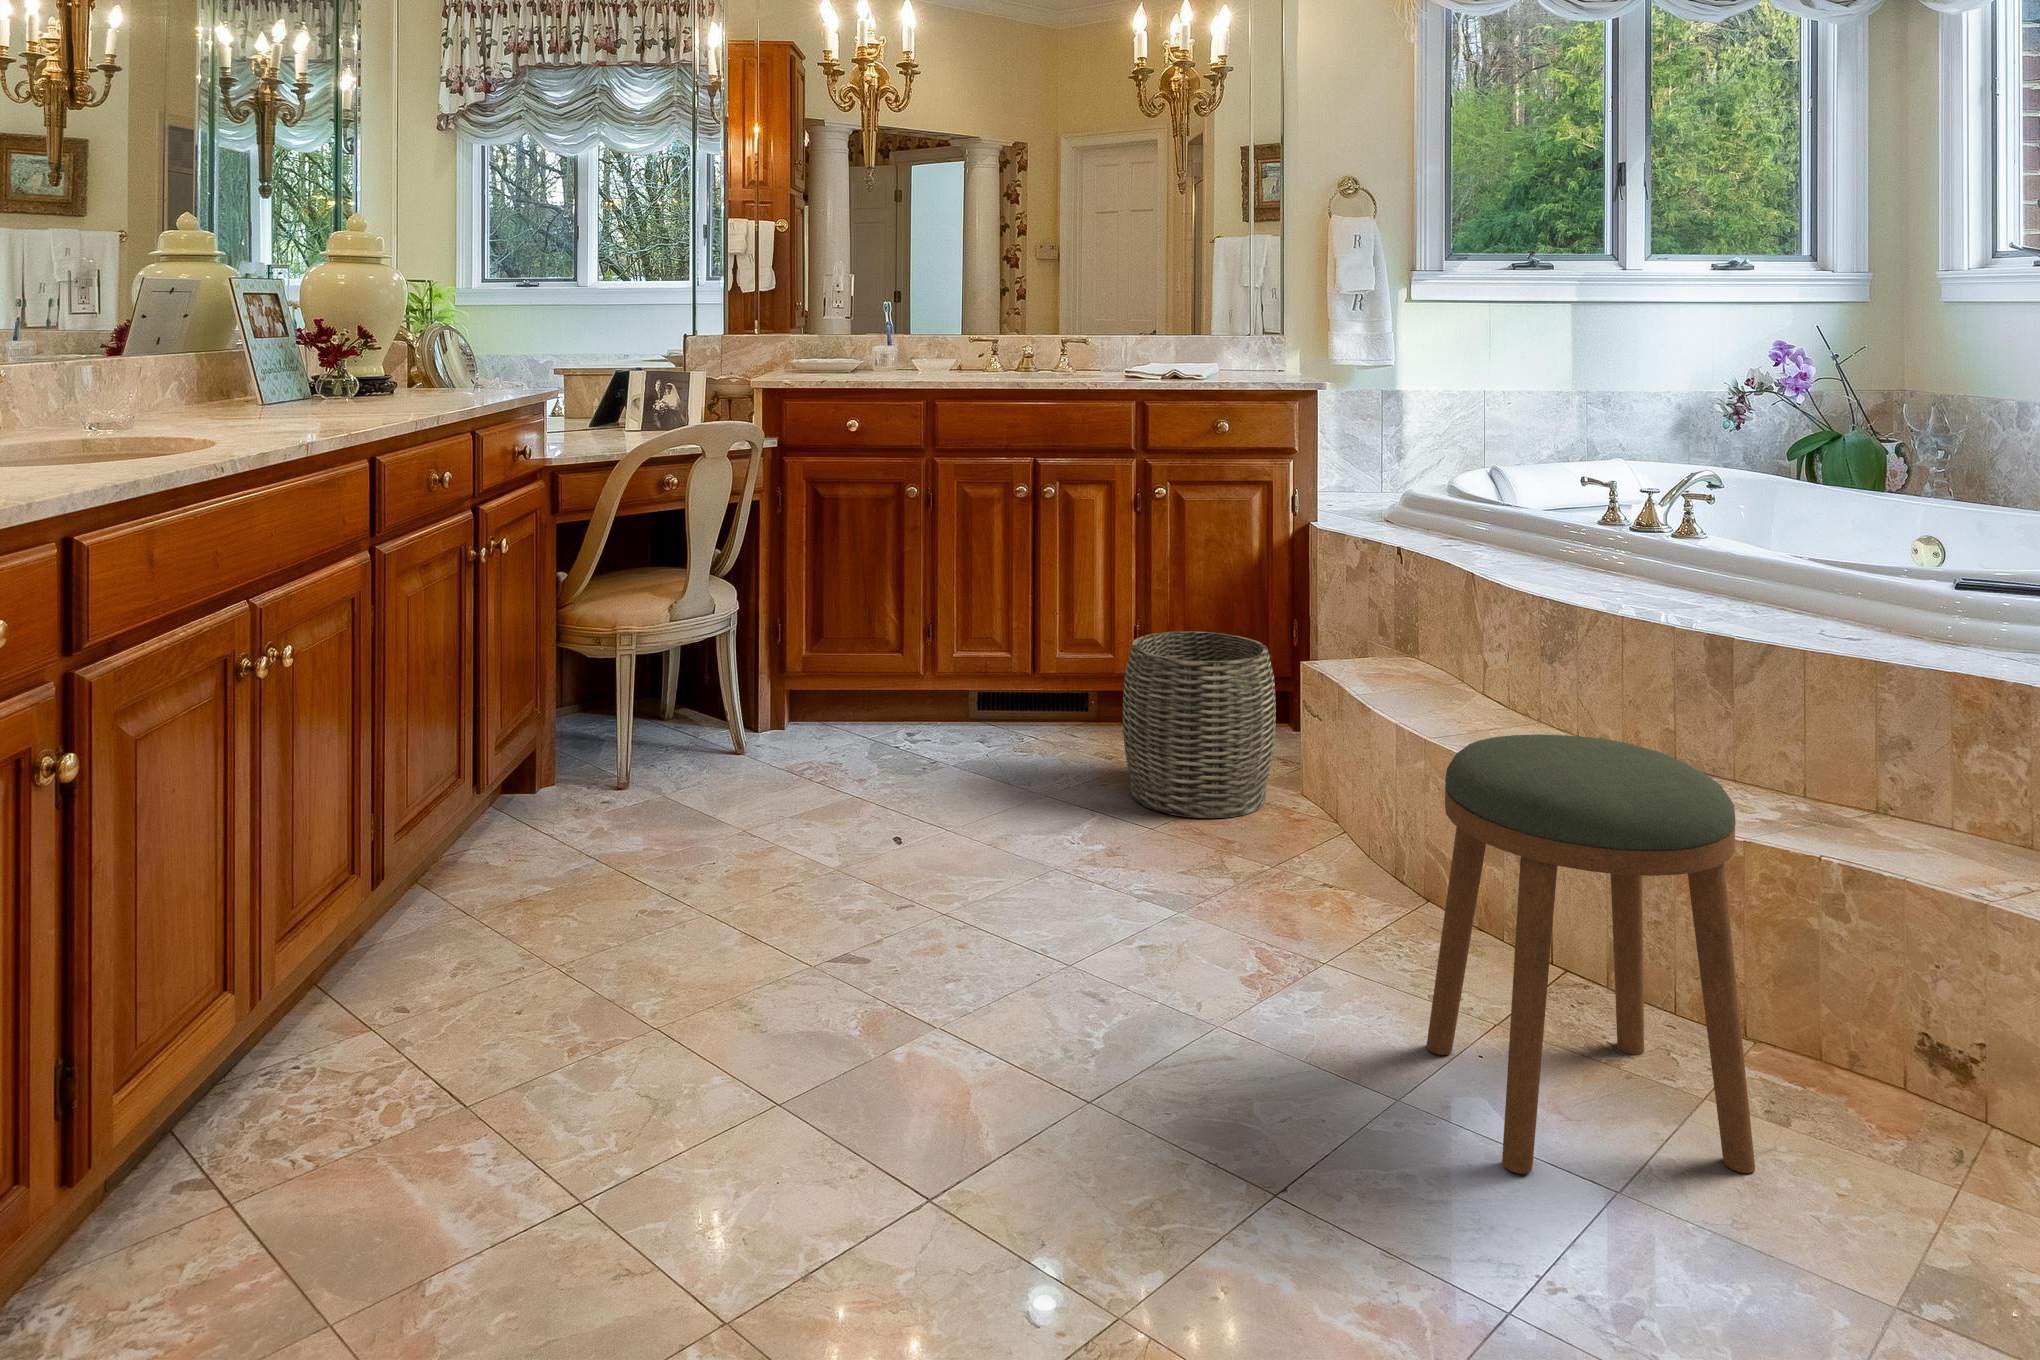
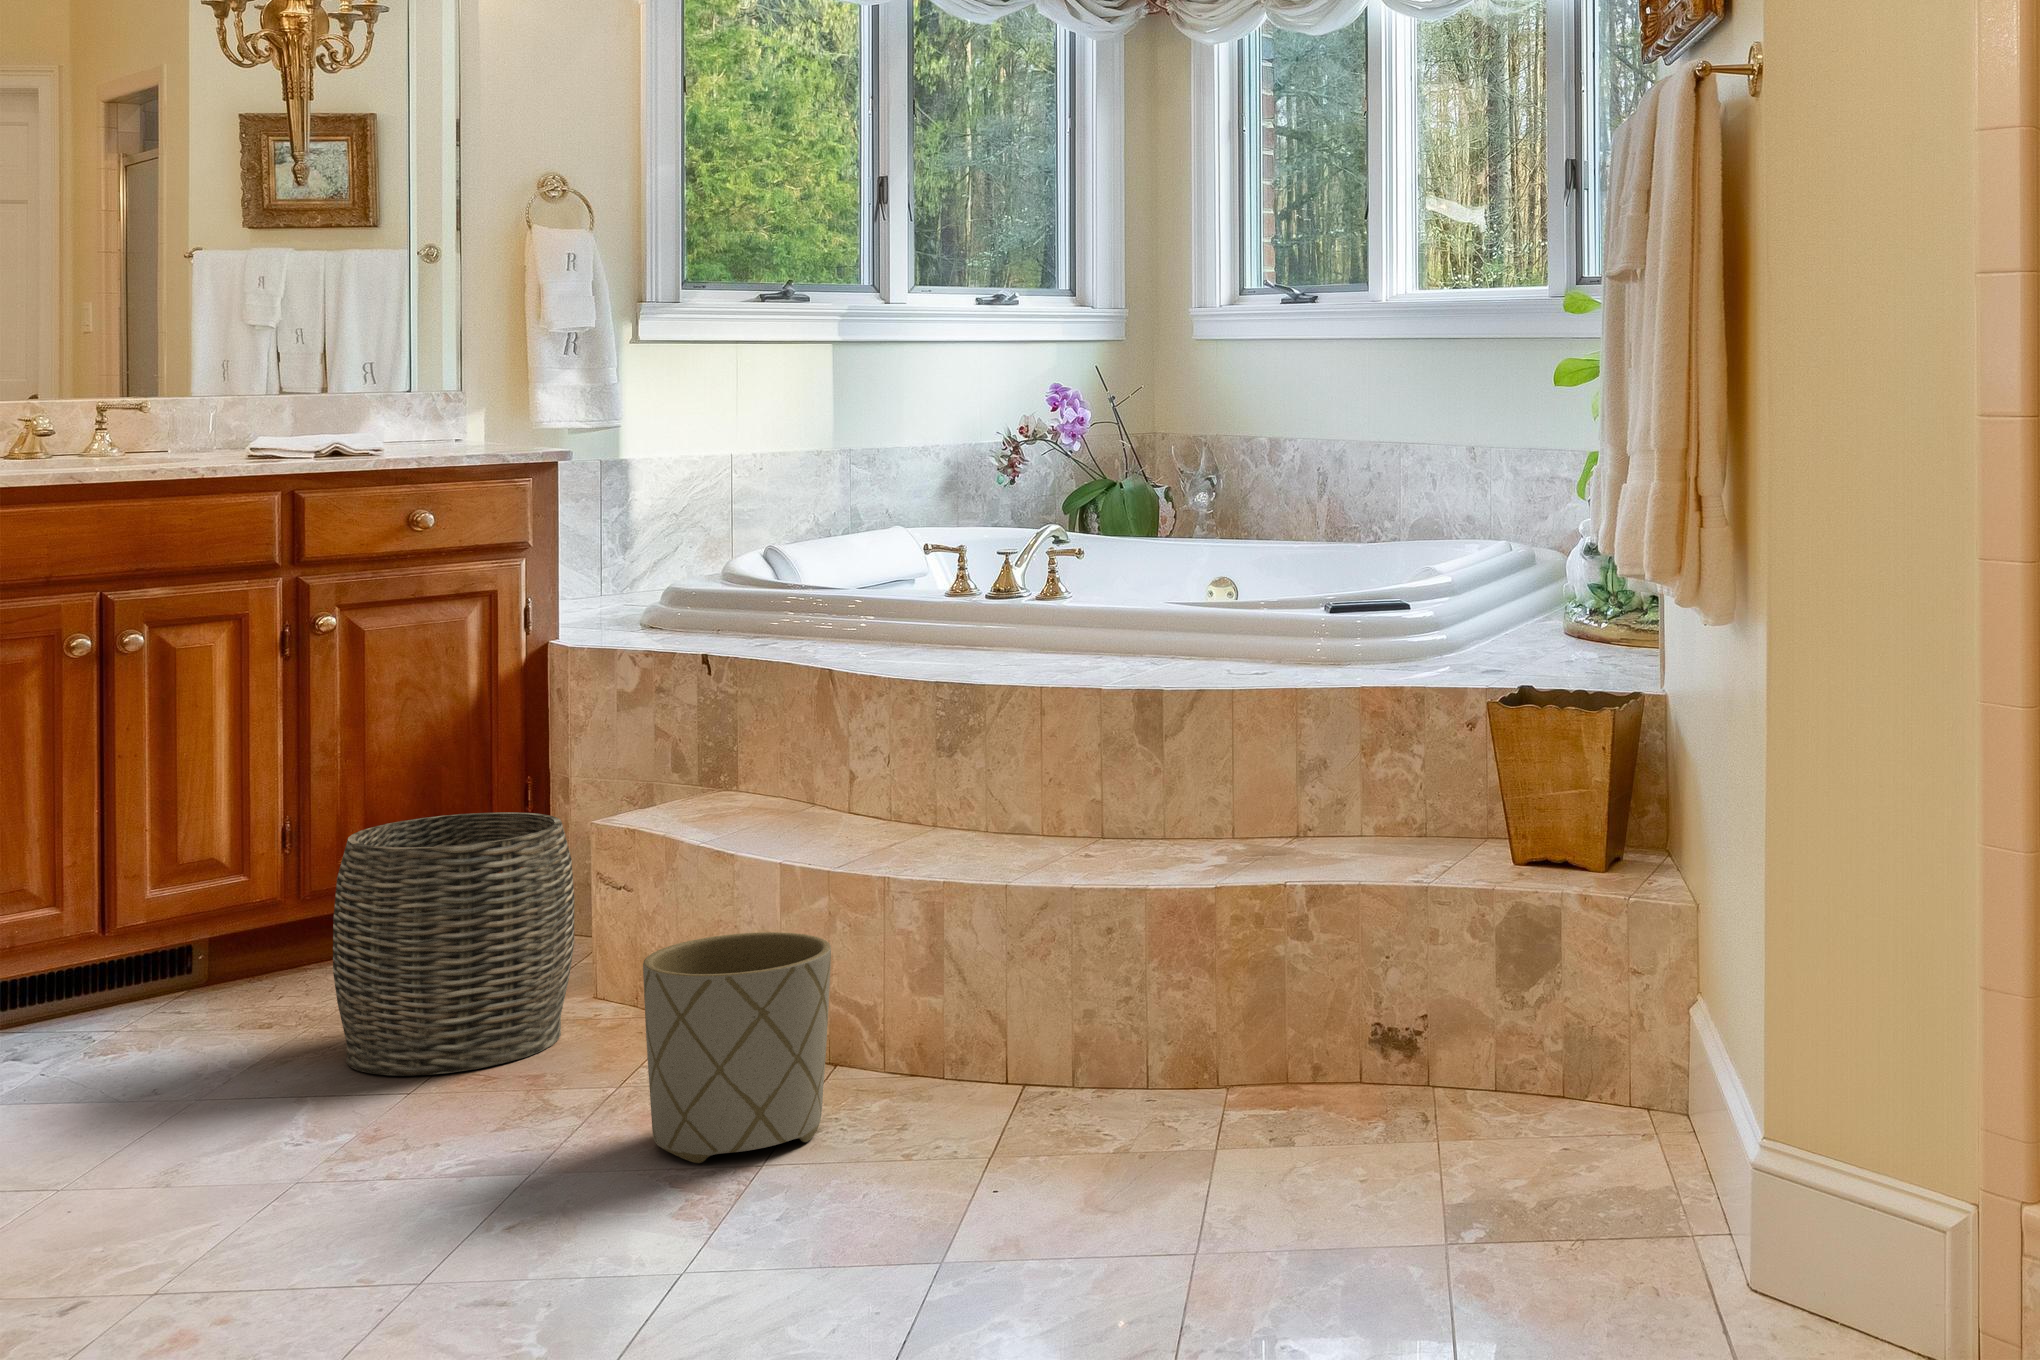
stool: present [1426,734,1755,1174] -> none [942,790,1285,1235]
planter: none [1240,775,1384,964] -> present [643,932,831,1163]

